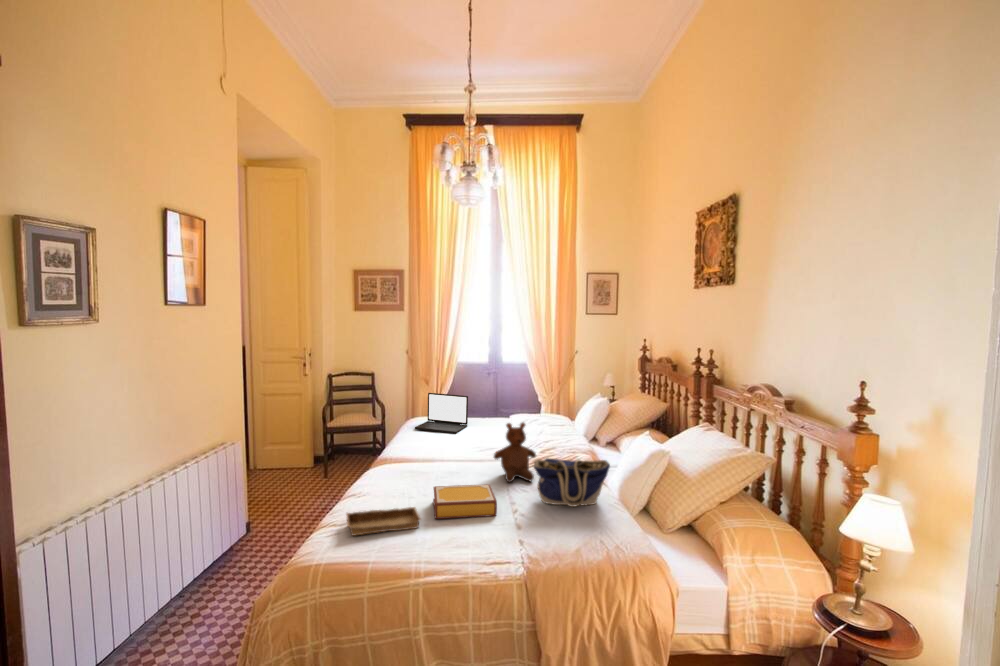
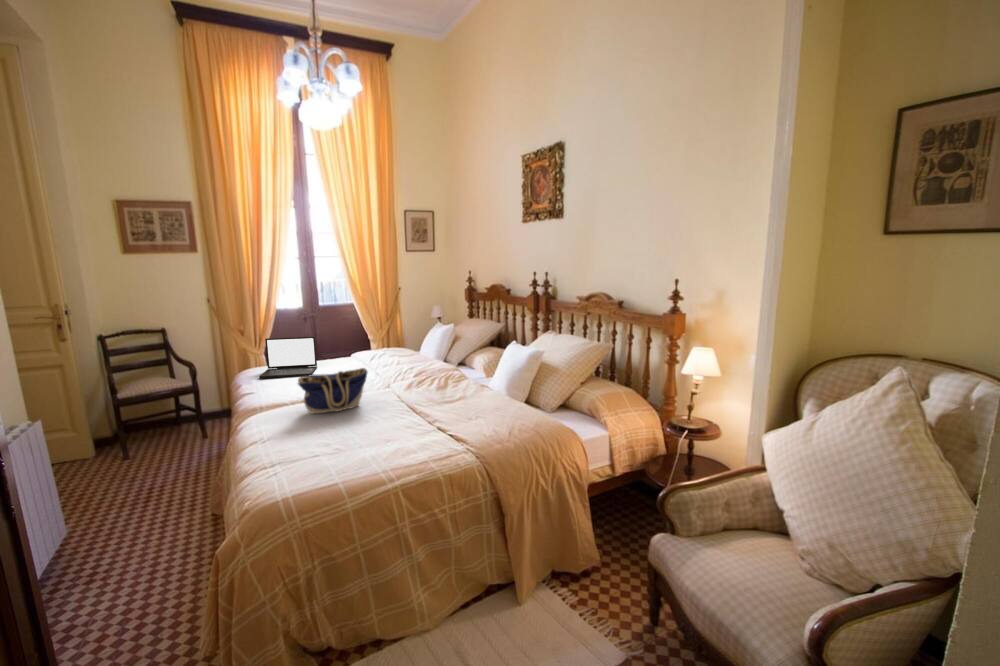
teddy bear: present [494,423,536,482] -> none [386,347,428,403]
tote bag: present [533,458,610,507] -> present [298,368,368,414]
book: present [433,484,497,519] -> none [348,405,421,443]
tray: present [346,507,420,536] -> none [271,438,360,477]

